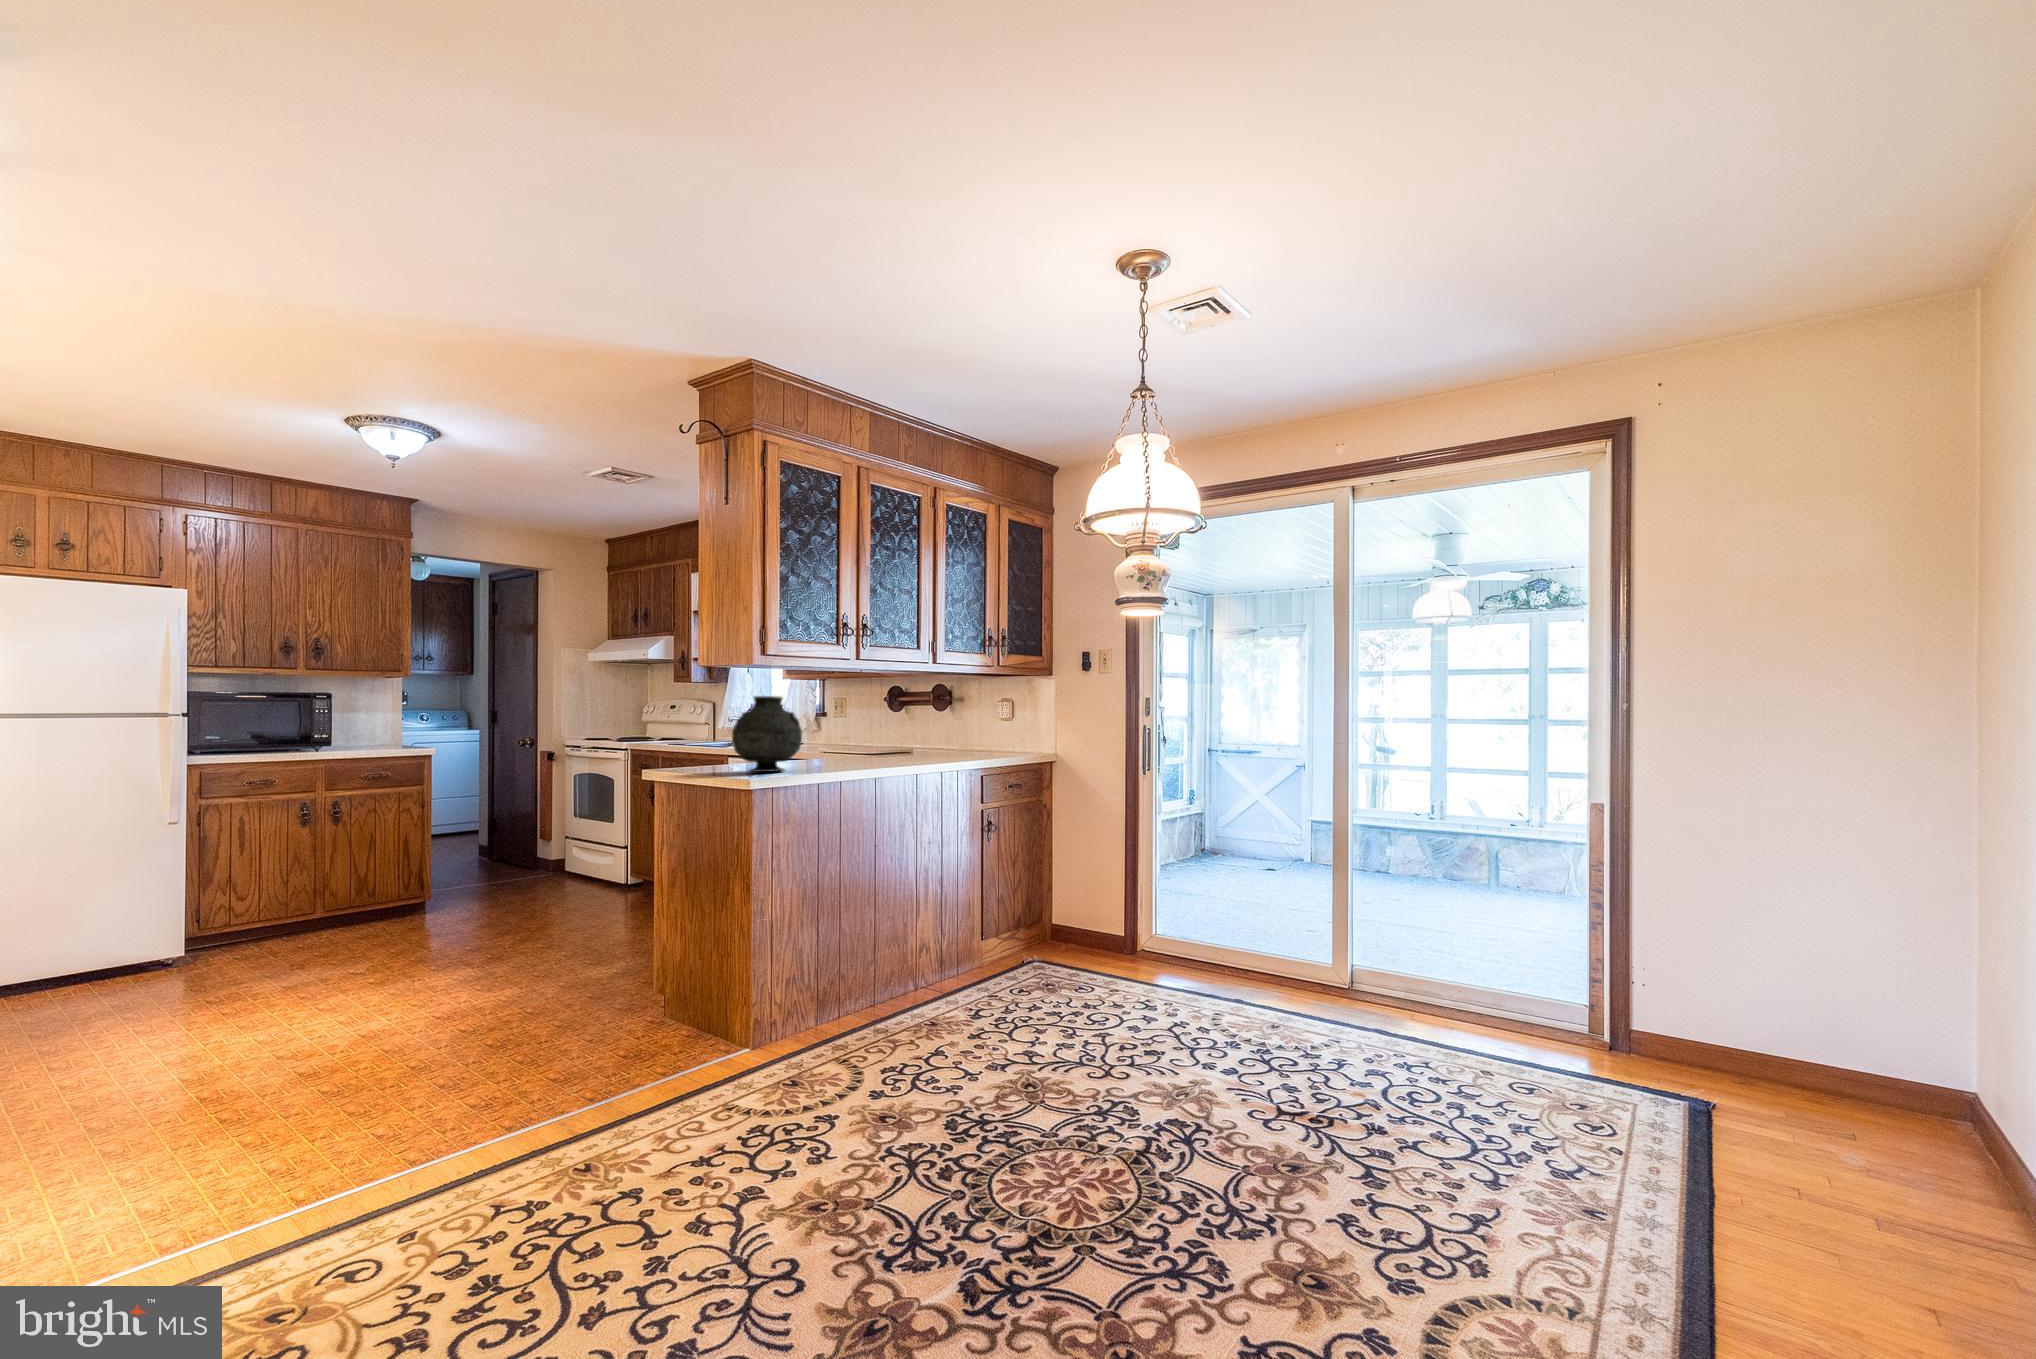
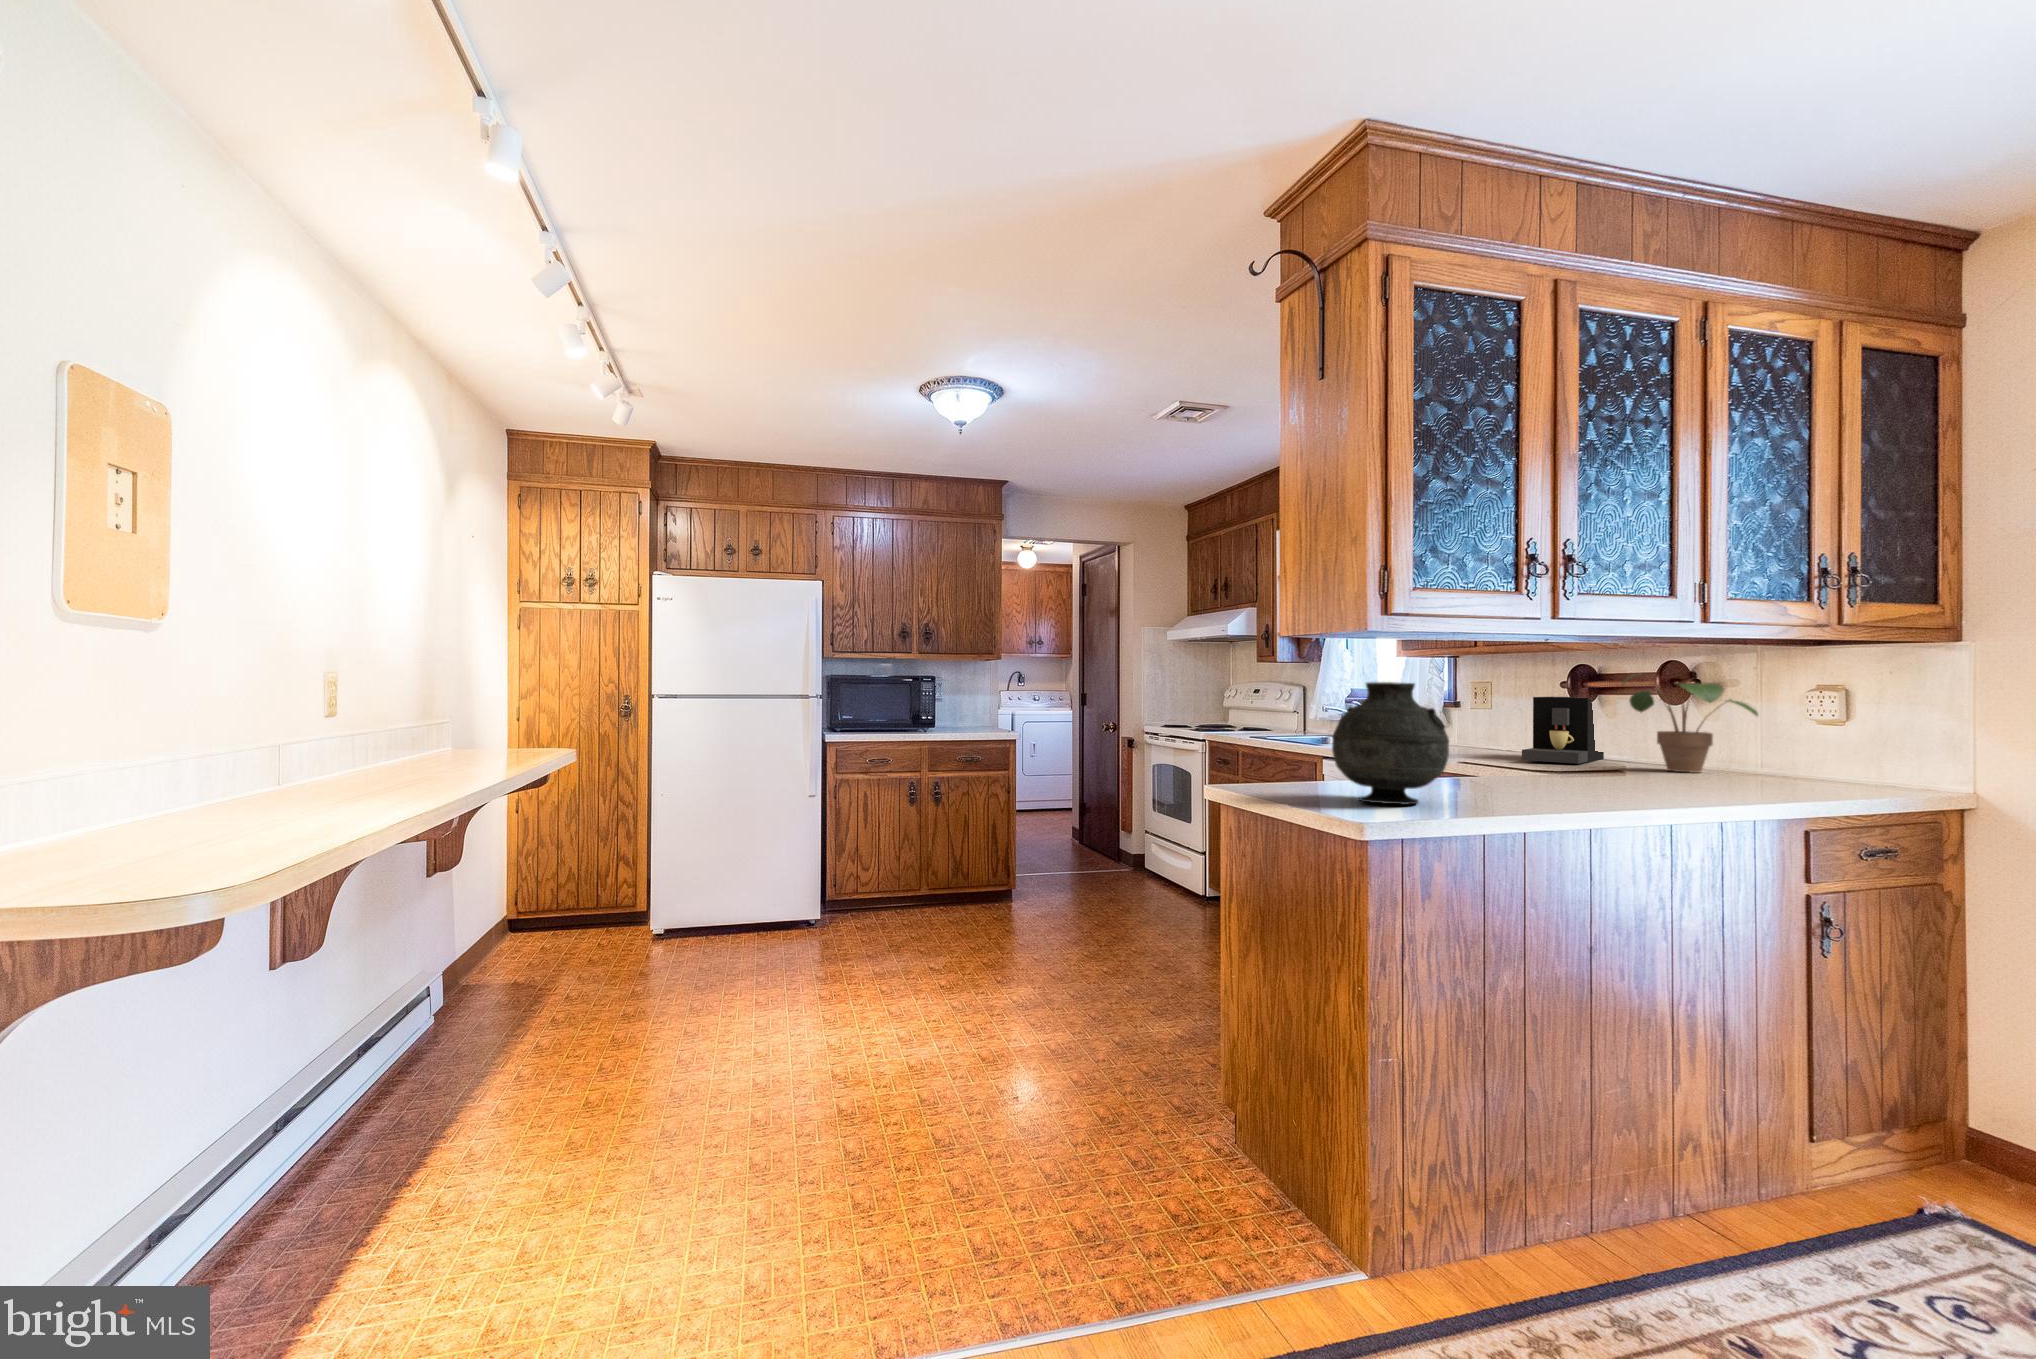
potted plant: none [911,686,976,751] -> present [1623,674,1758,773]
coffee maker: none [860,707,909,750] -> present [1522,697,1604,764]

